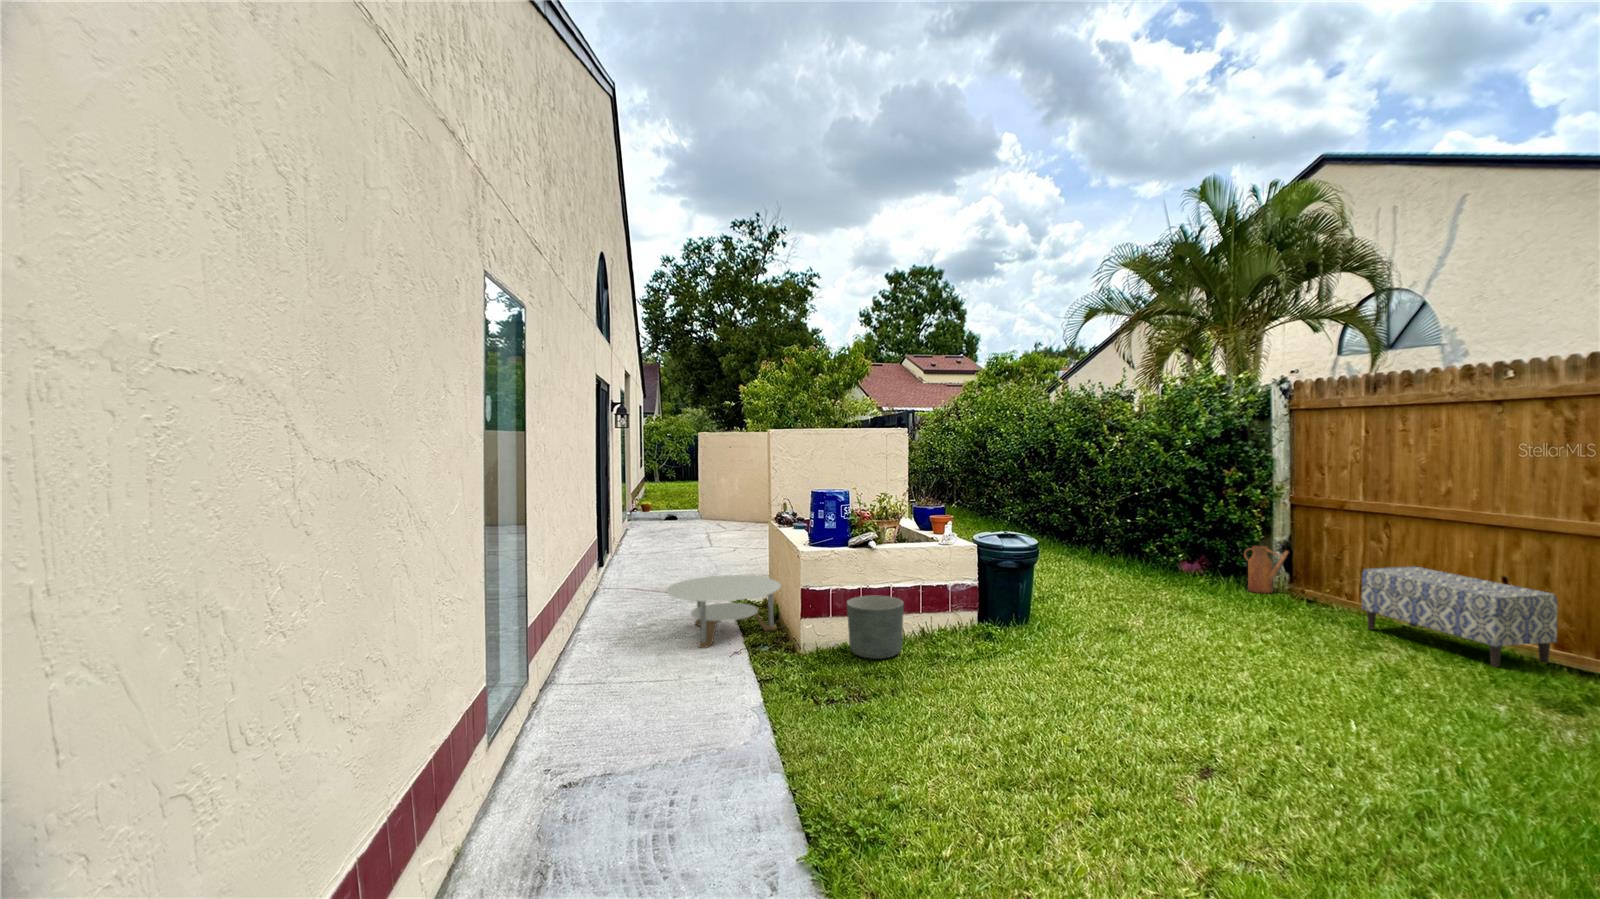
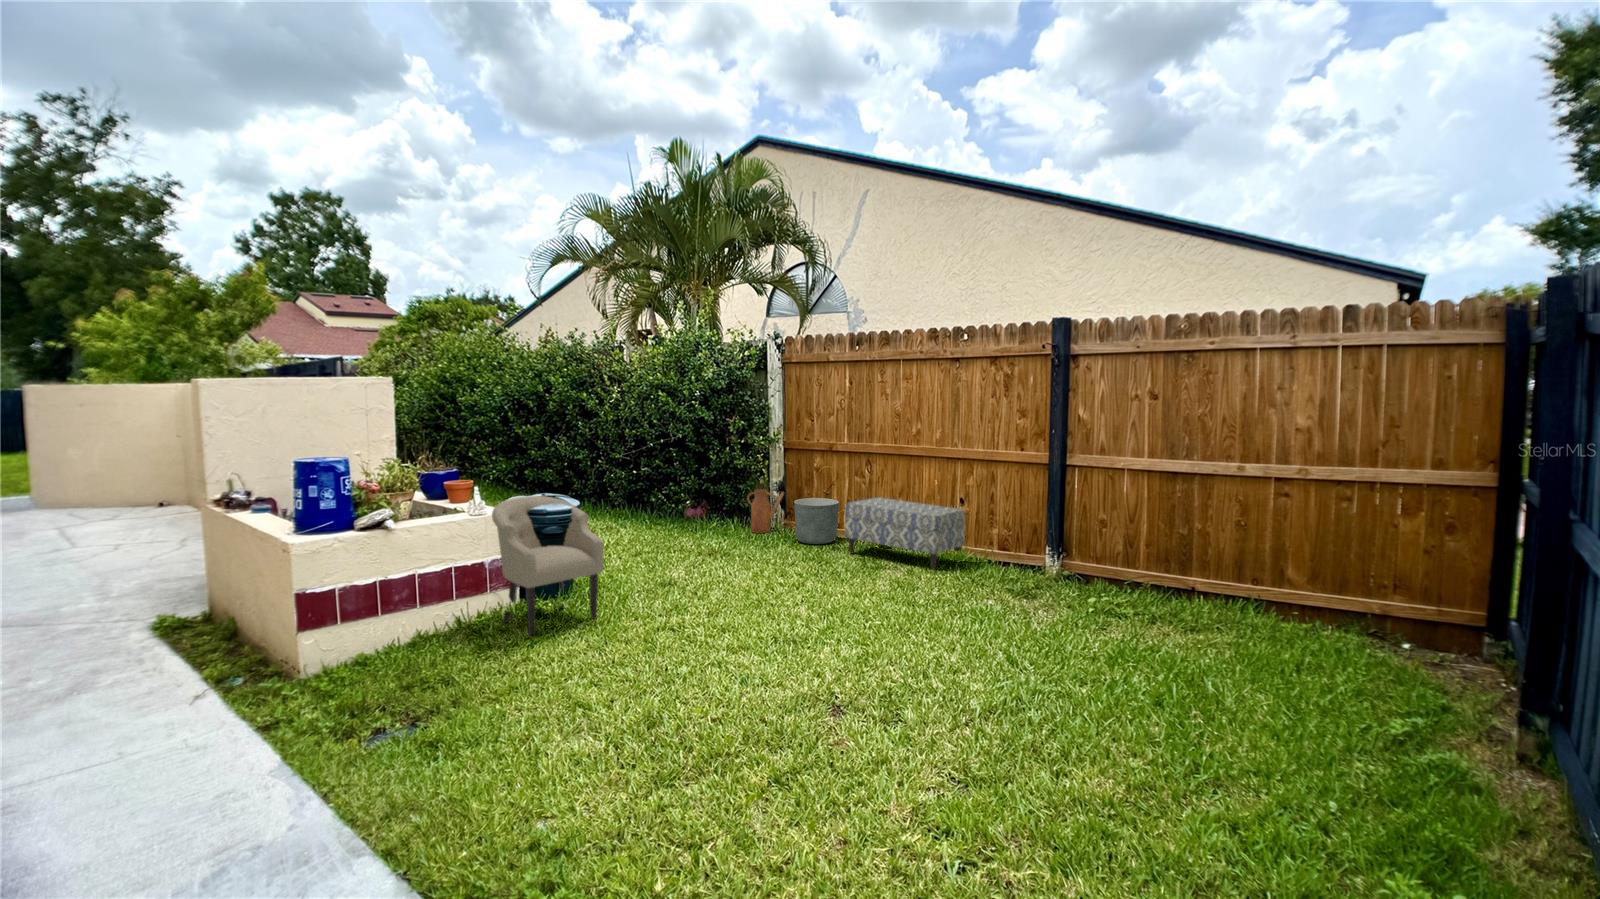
chair: none [951,531,1047,654] -> present [492,496,604,635]
round table: present [667,575,781,648] -> none [40,586,249,702]
planter: present [847,596,904,659] -> present [794,498,839,544]

